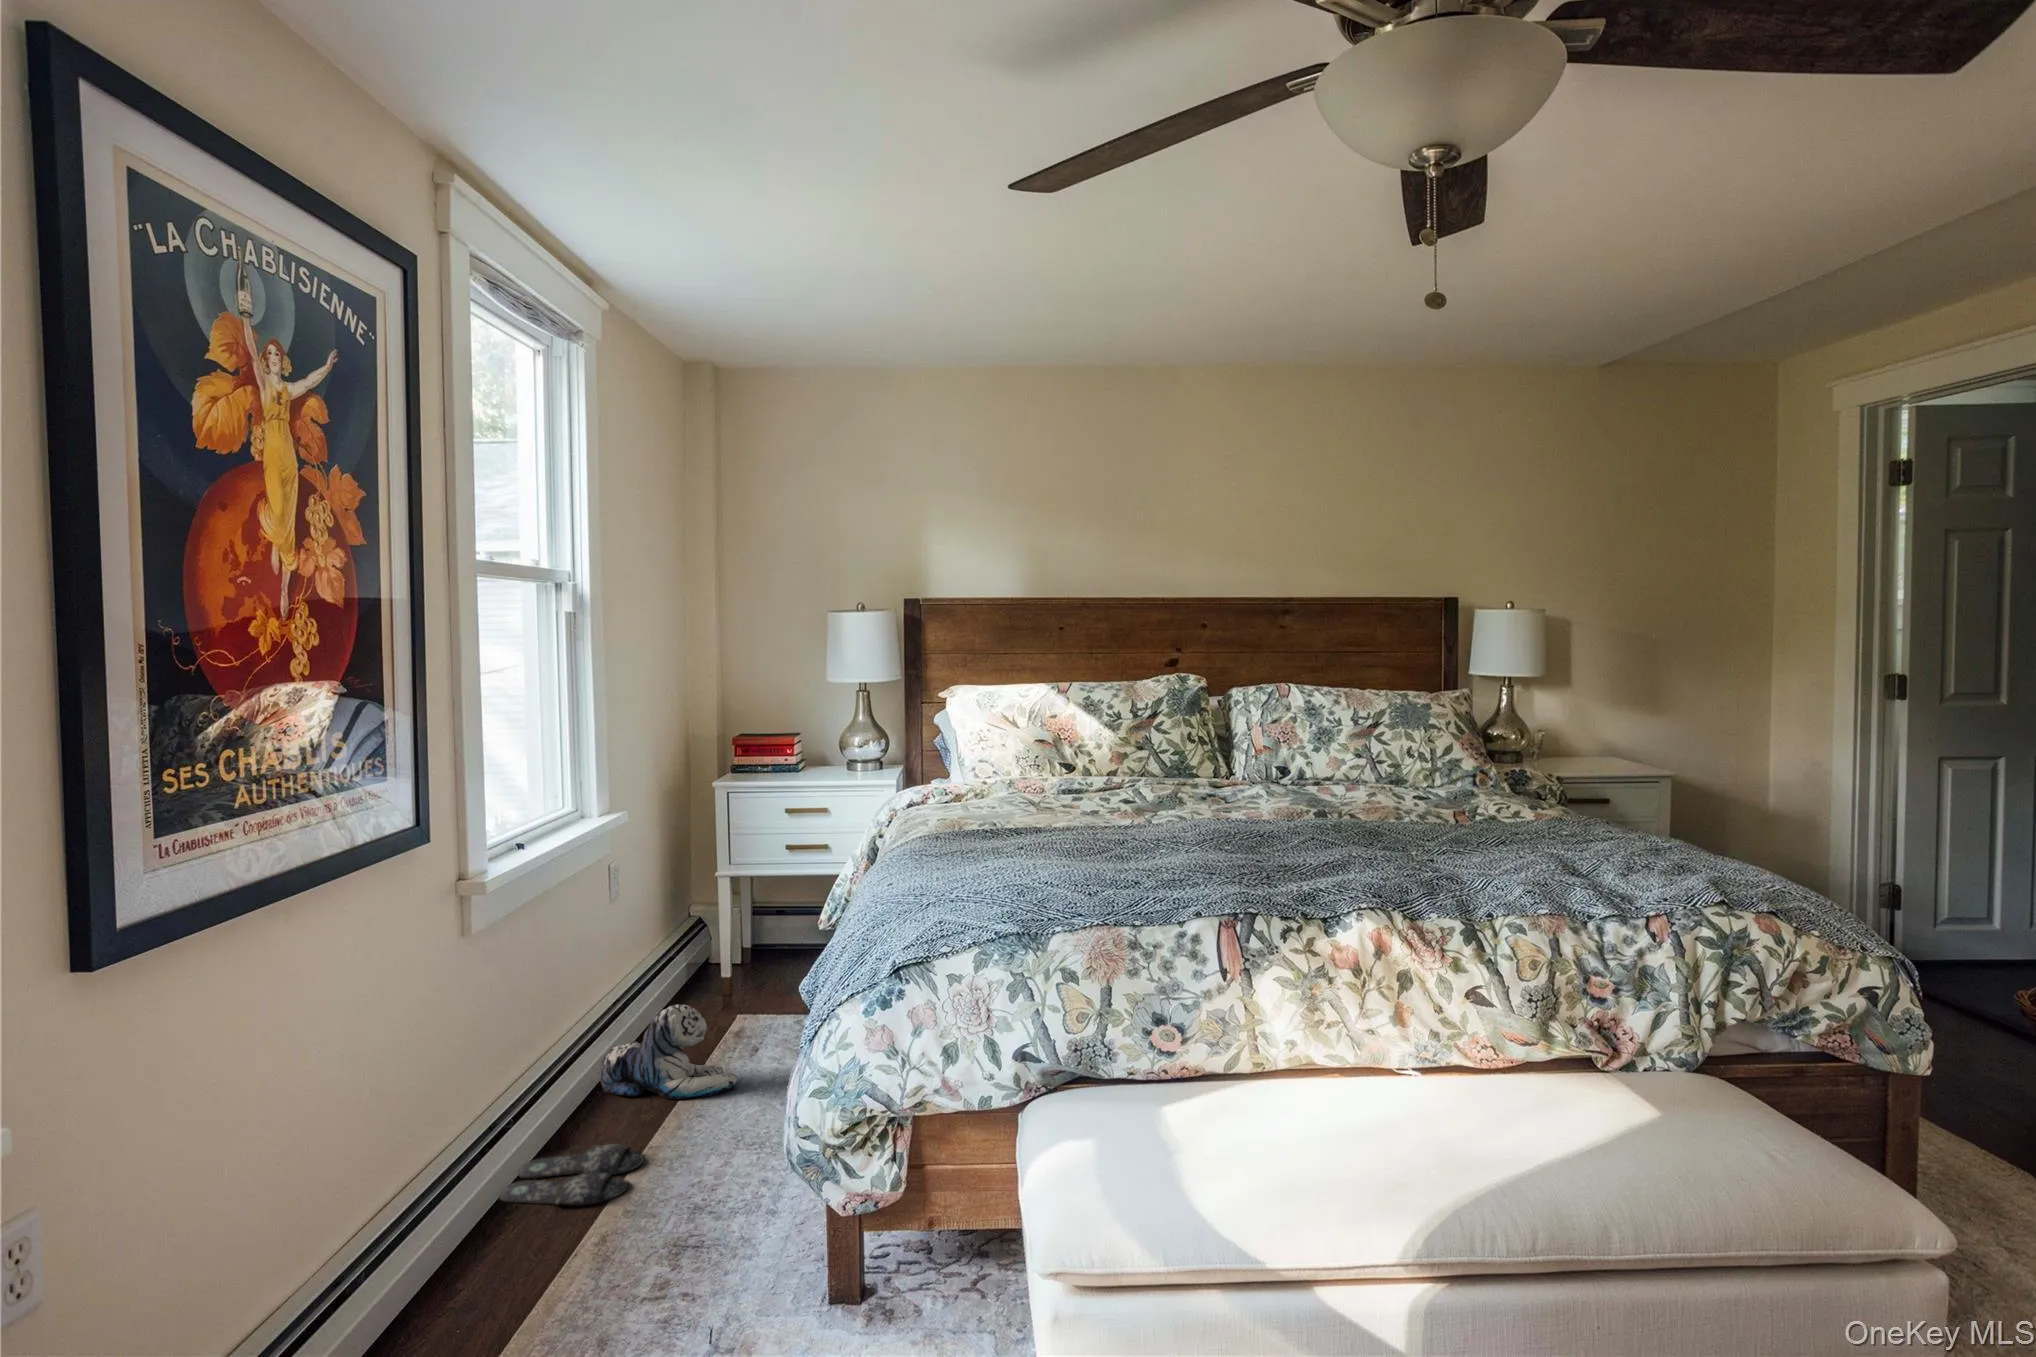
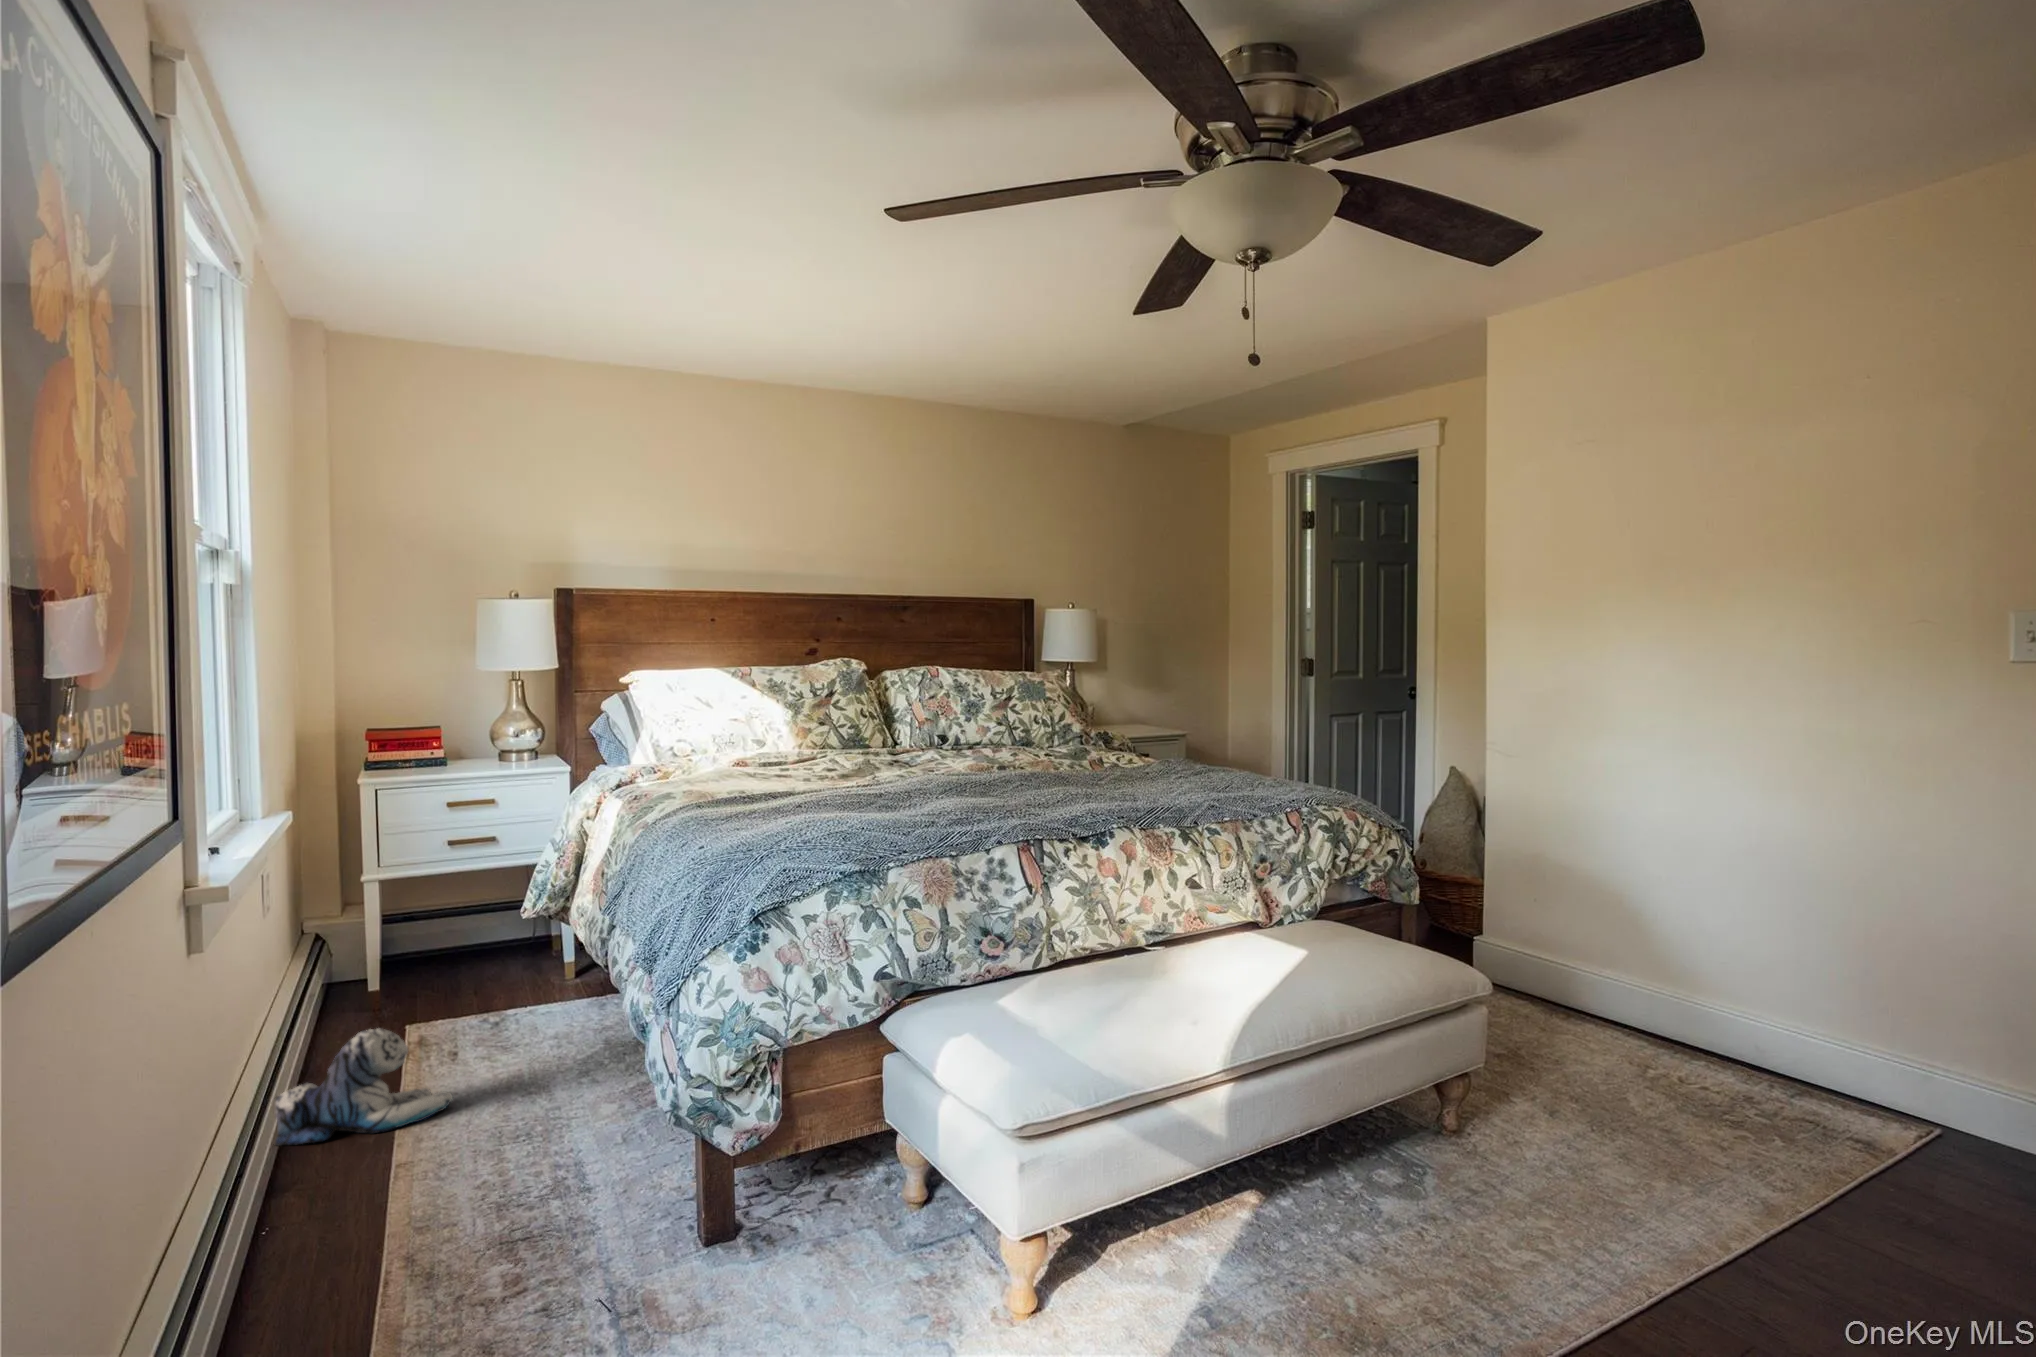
slippers: present [499,1144,643,1206] -> none [218,1183,393,1275]

